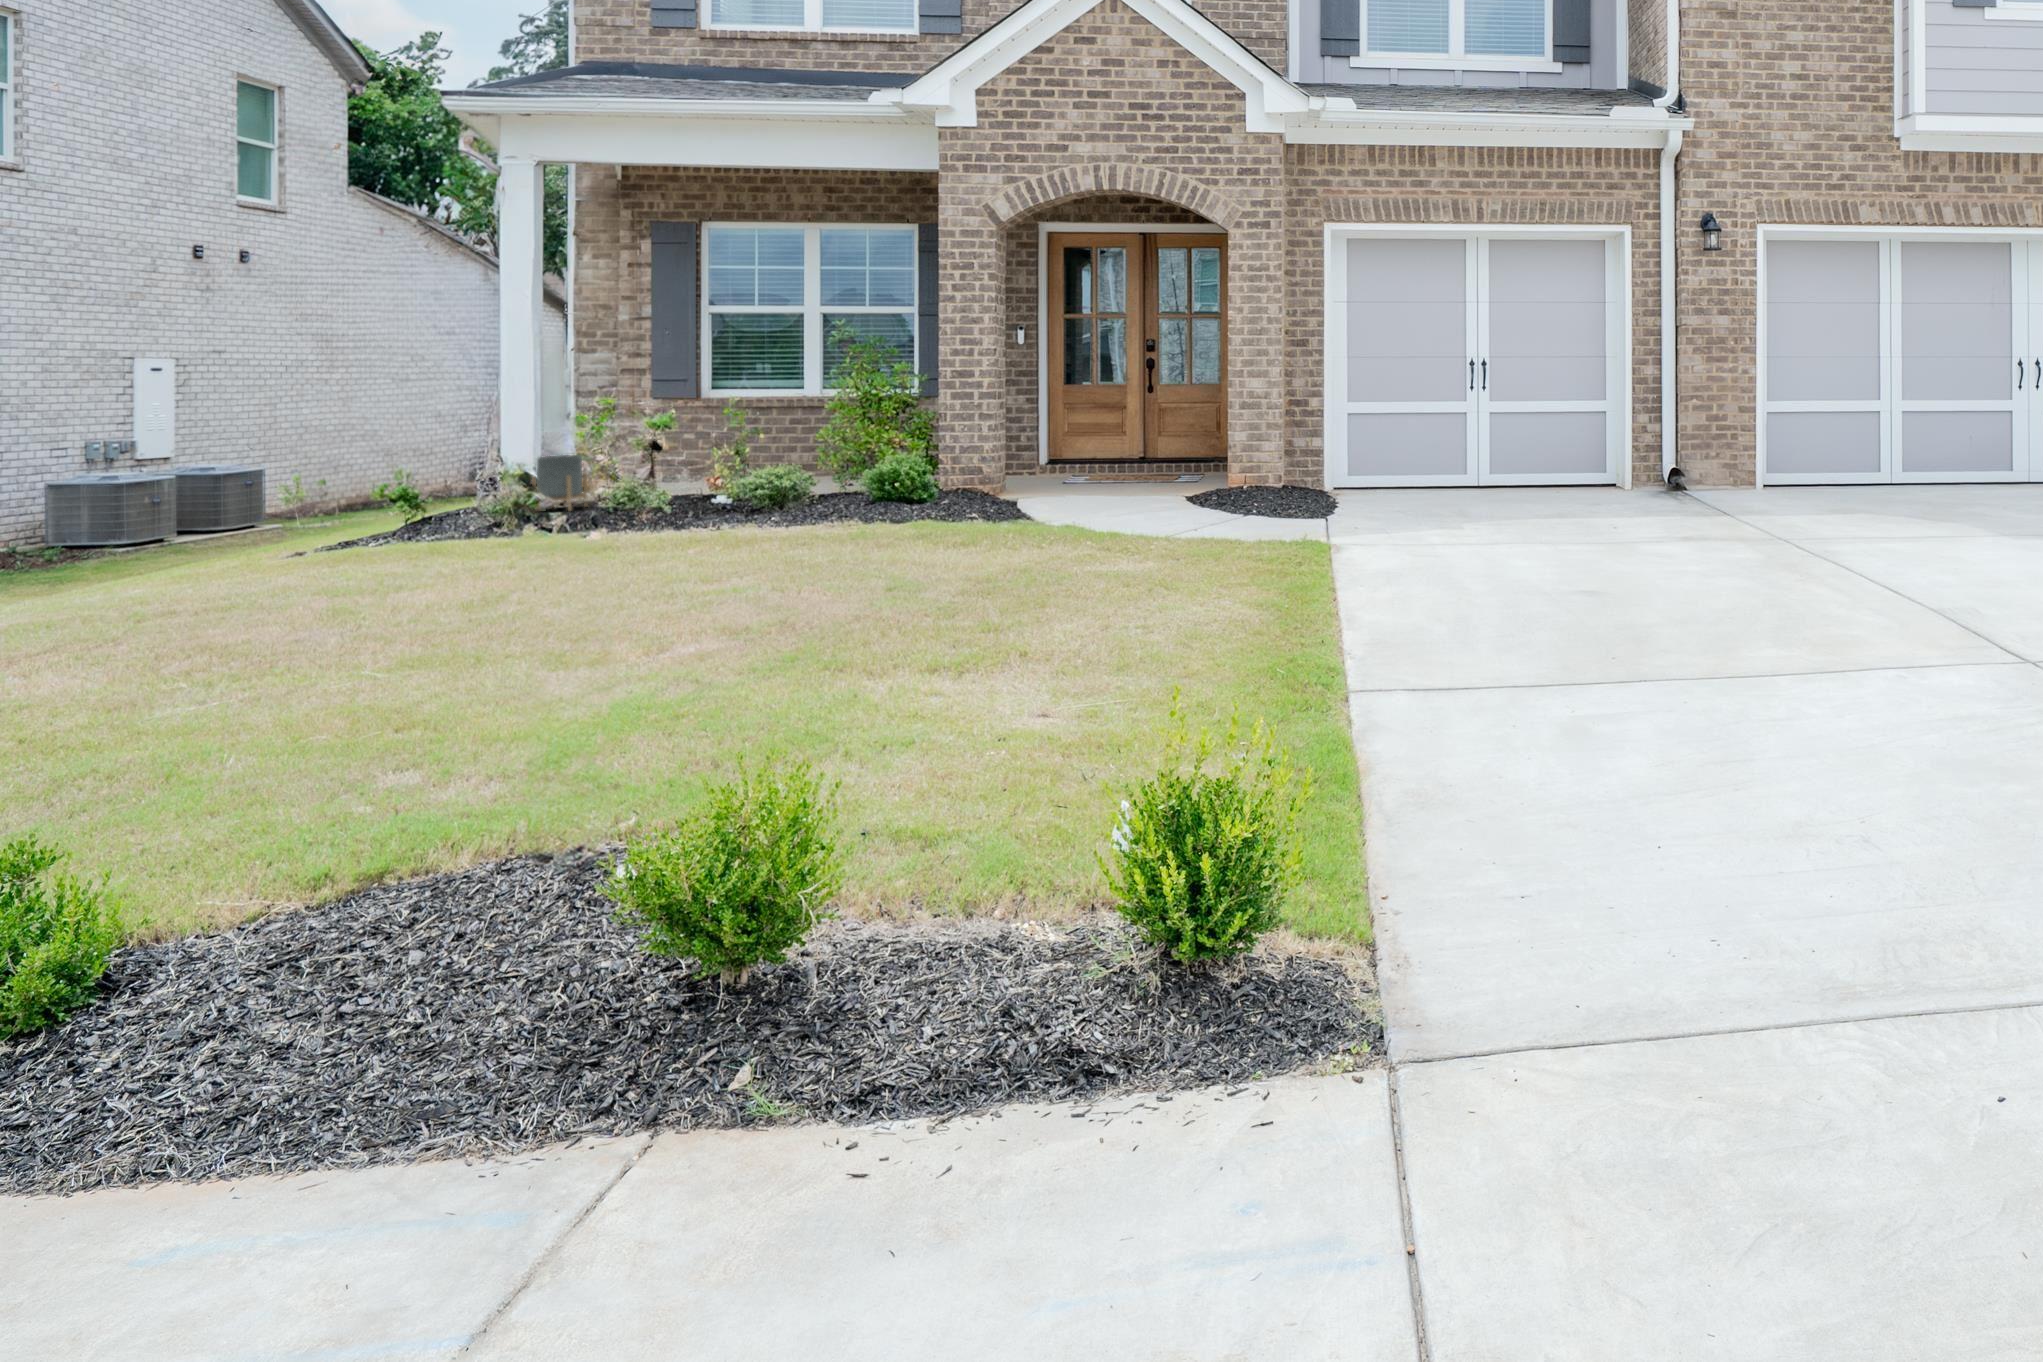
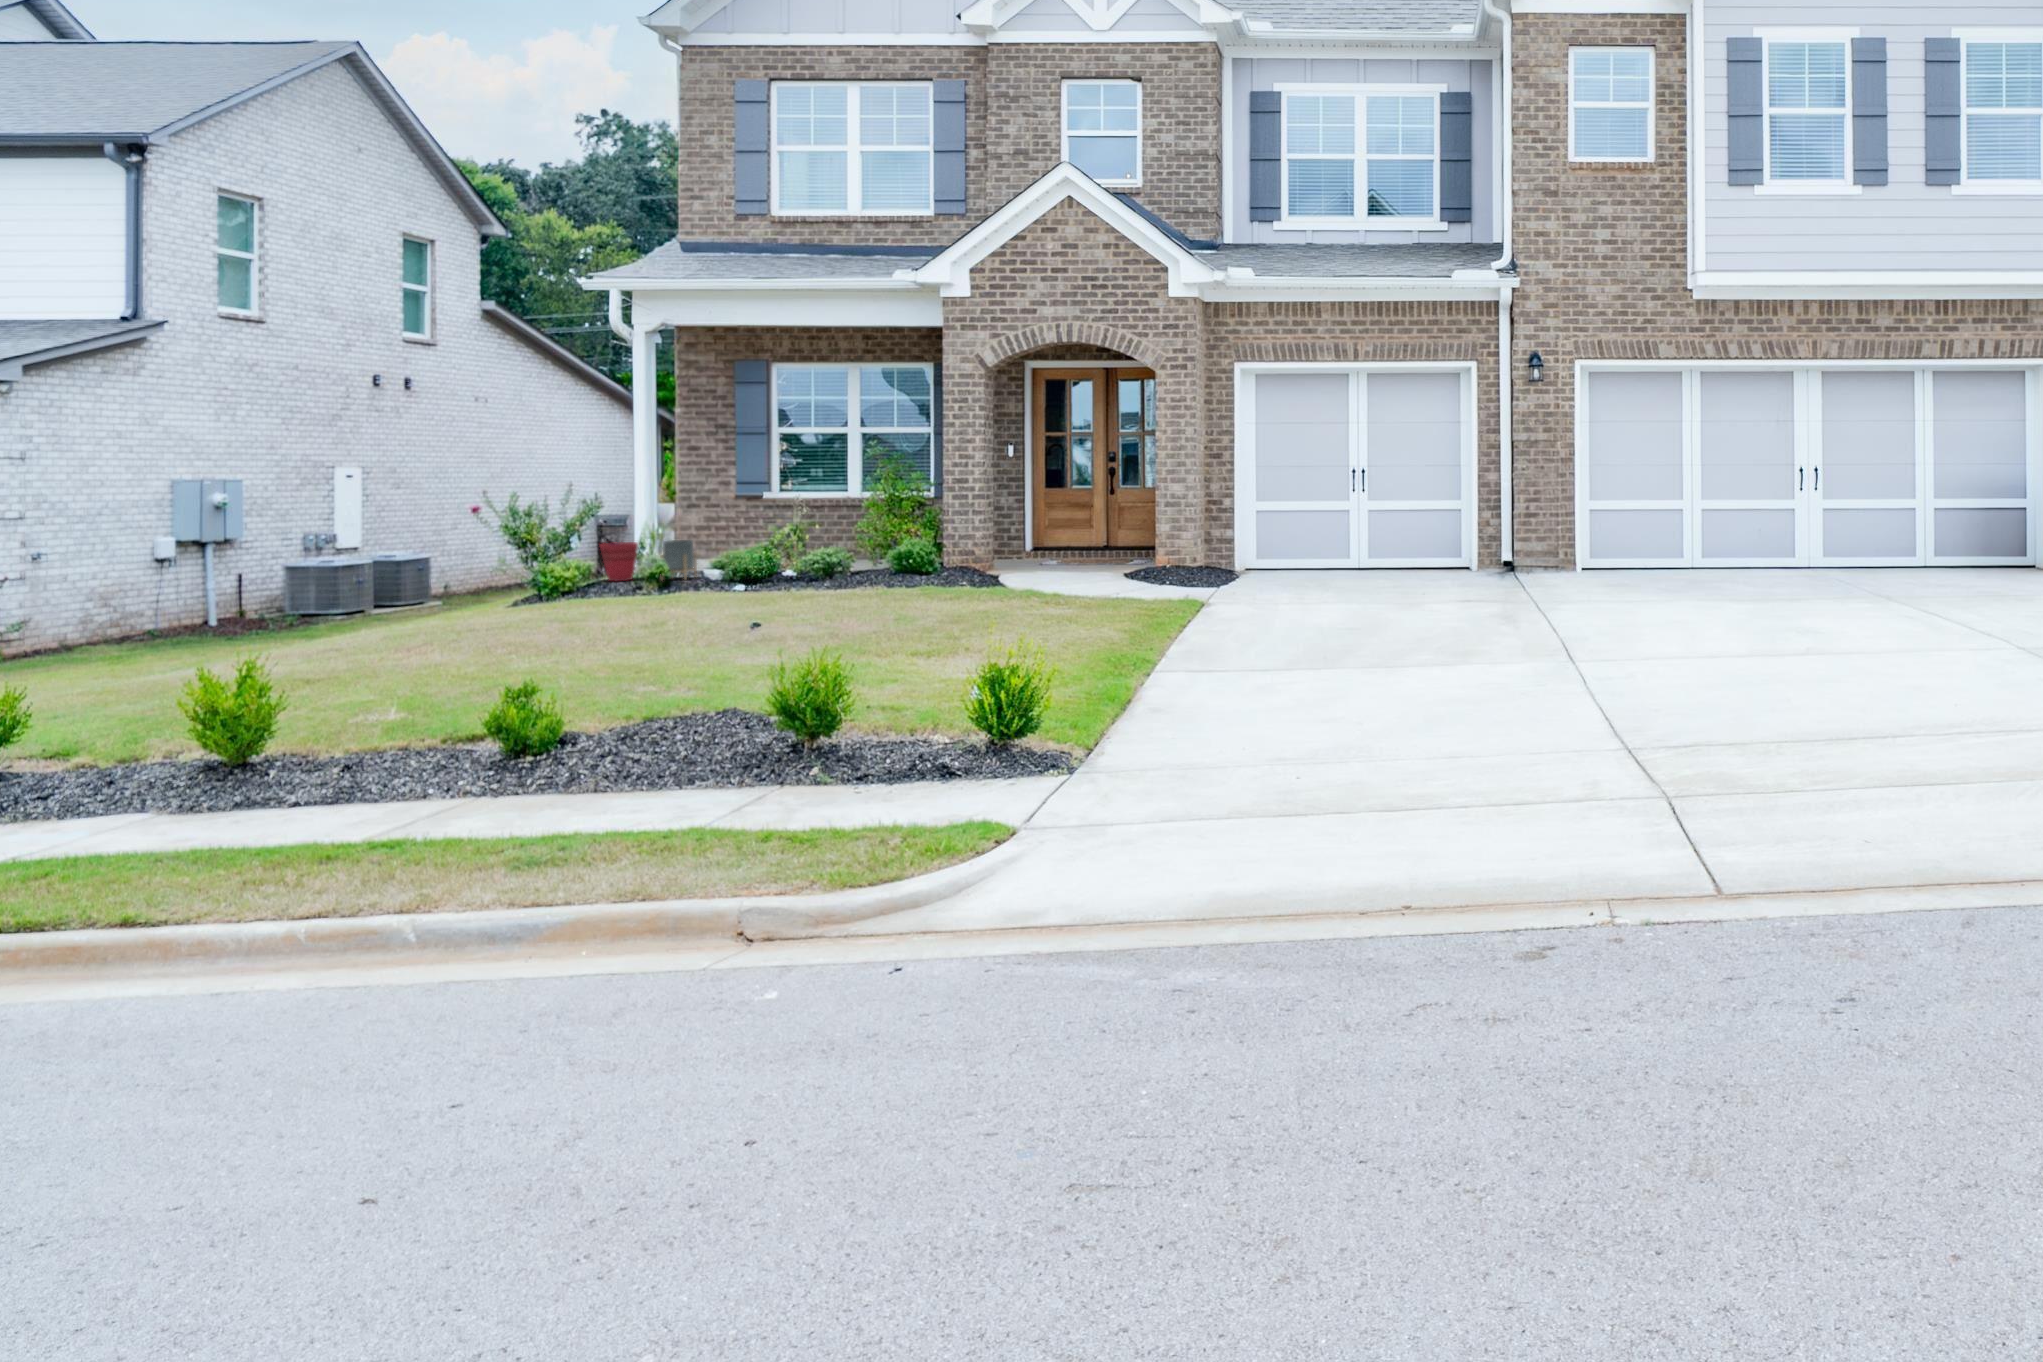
bucket: none [442,459,503,514] -> present [600,542,638,581]

